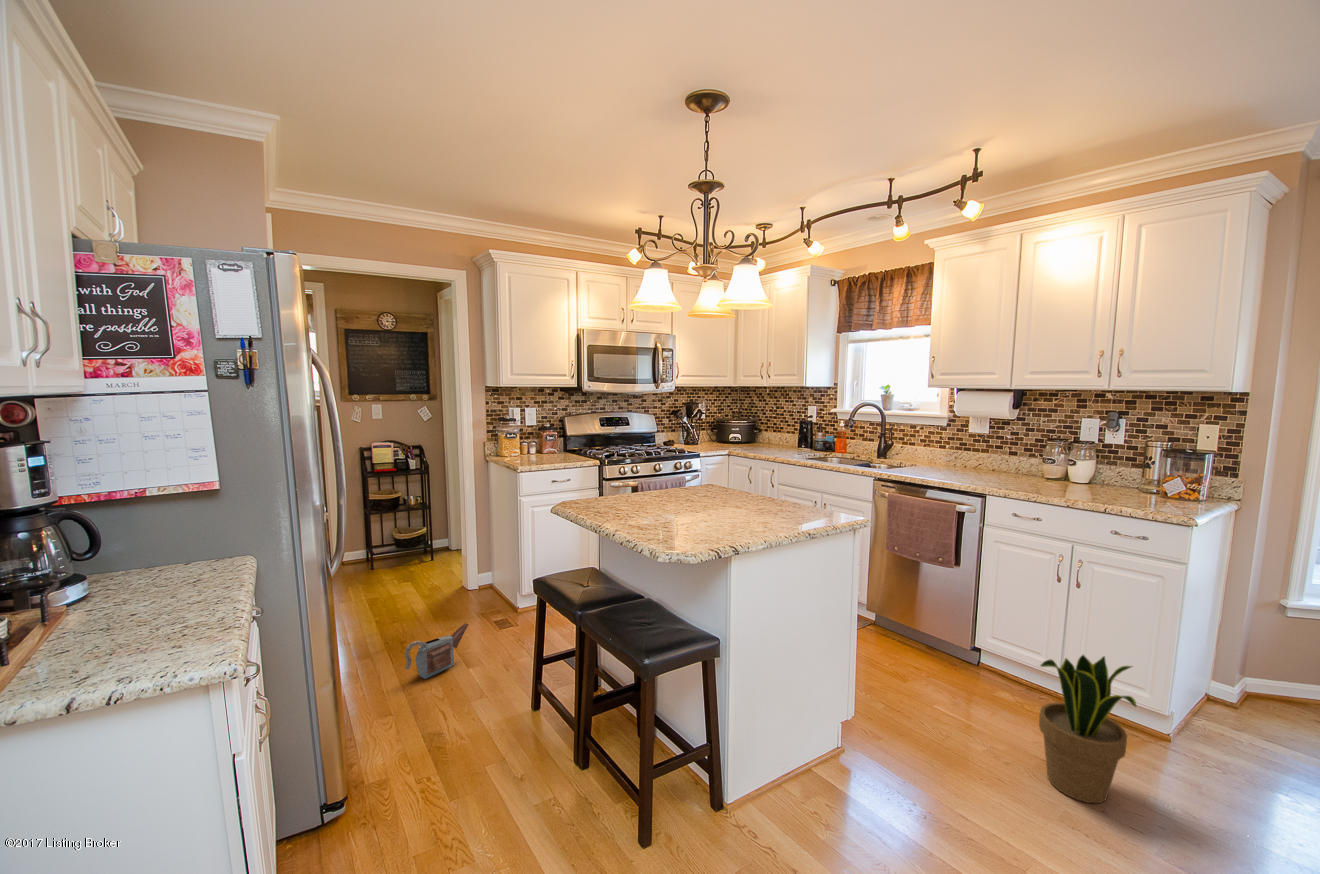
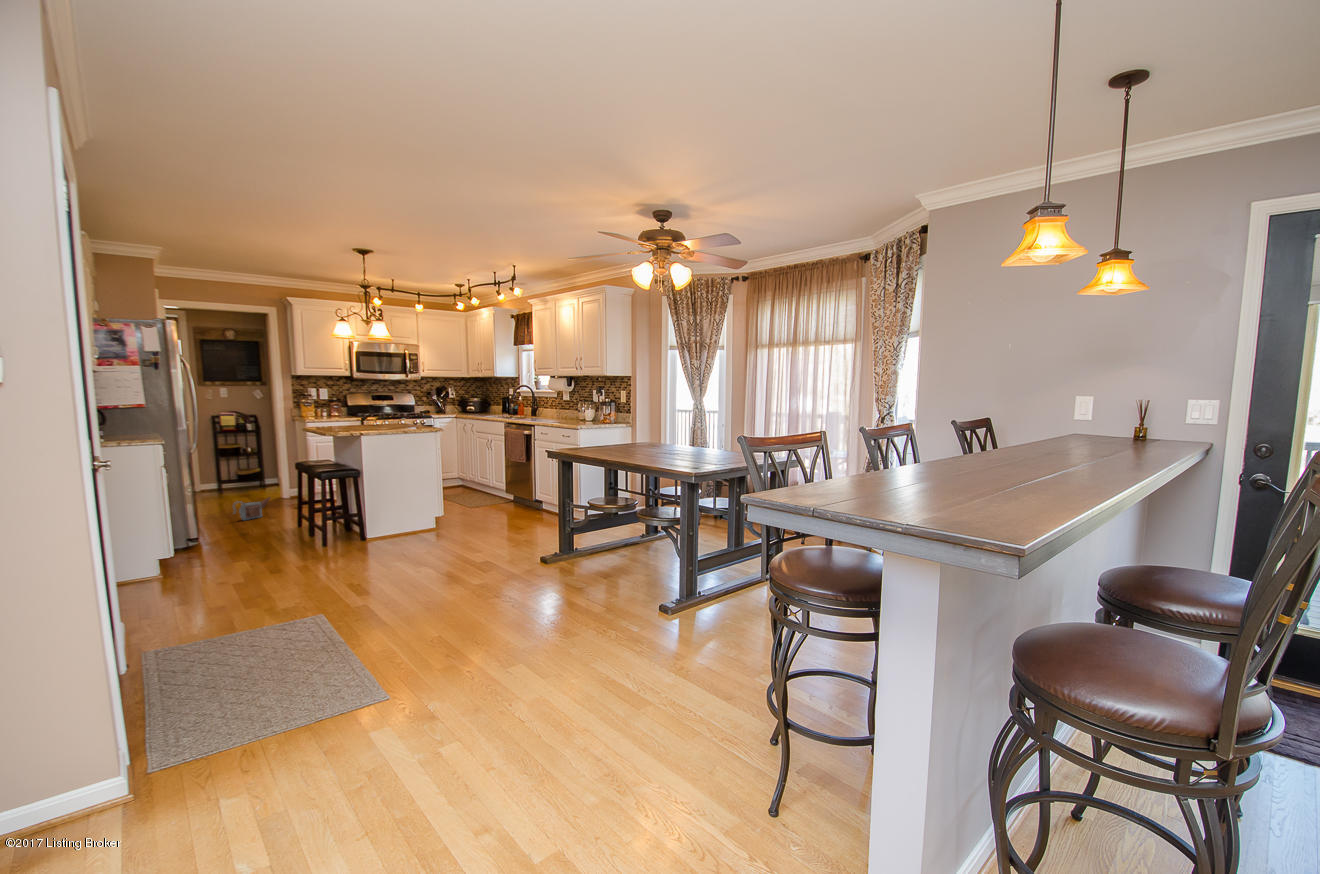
potted plant: present [1039,655,1136,803] -> none [497,475,532,531]

